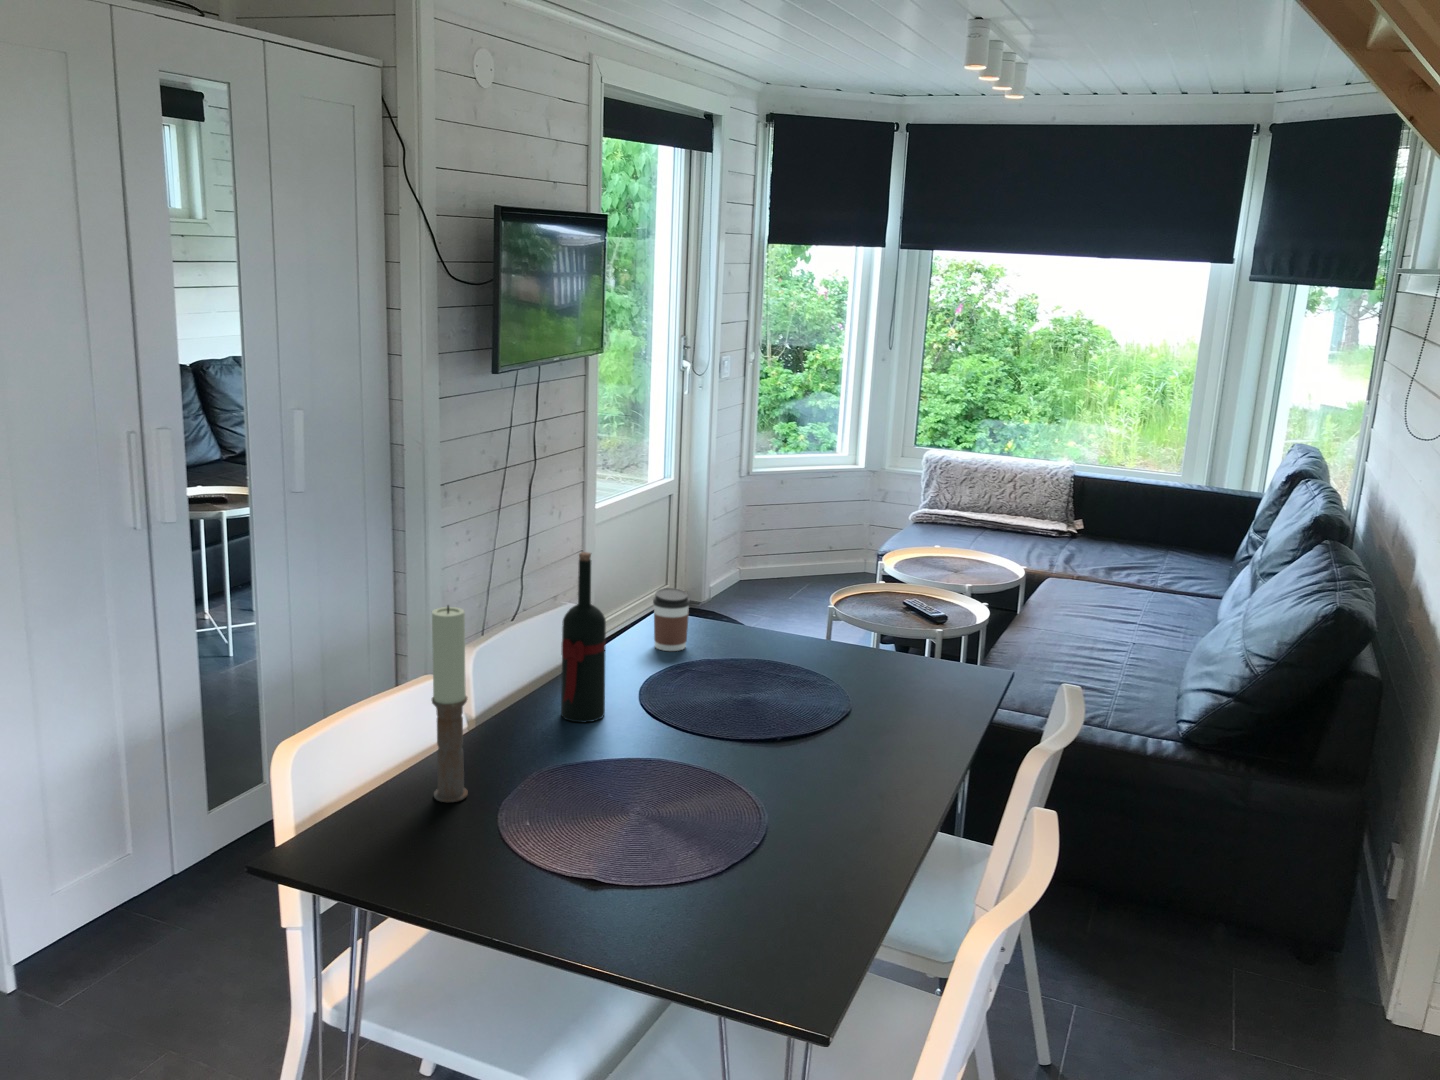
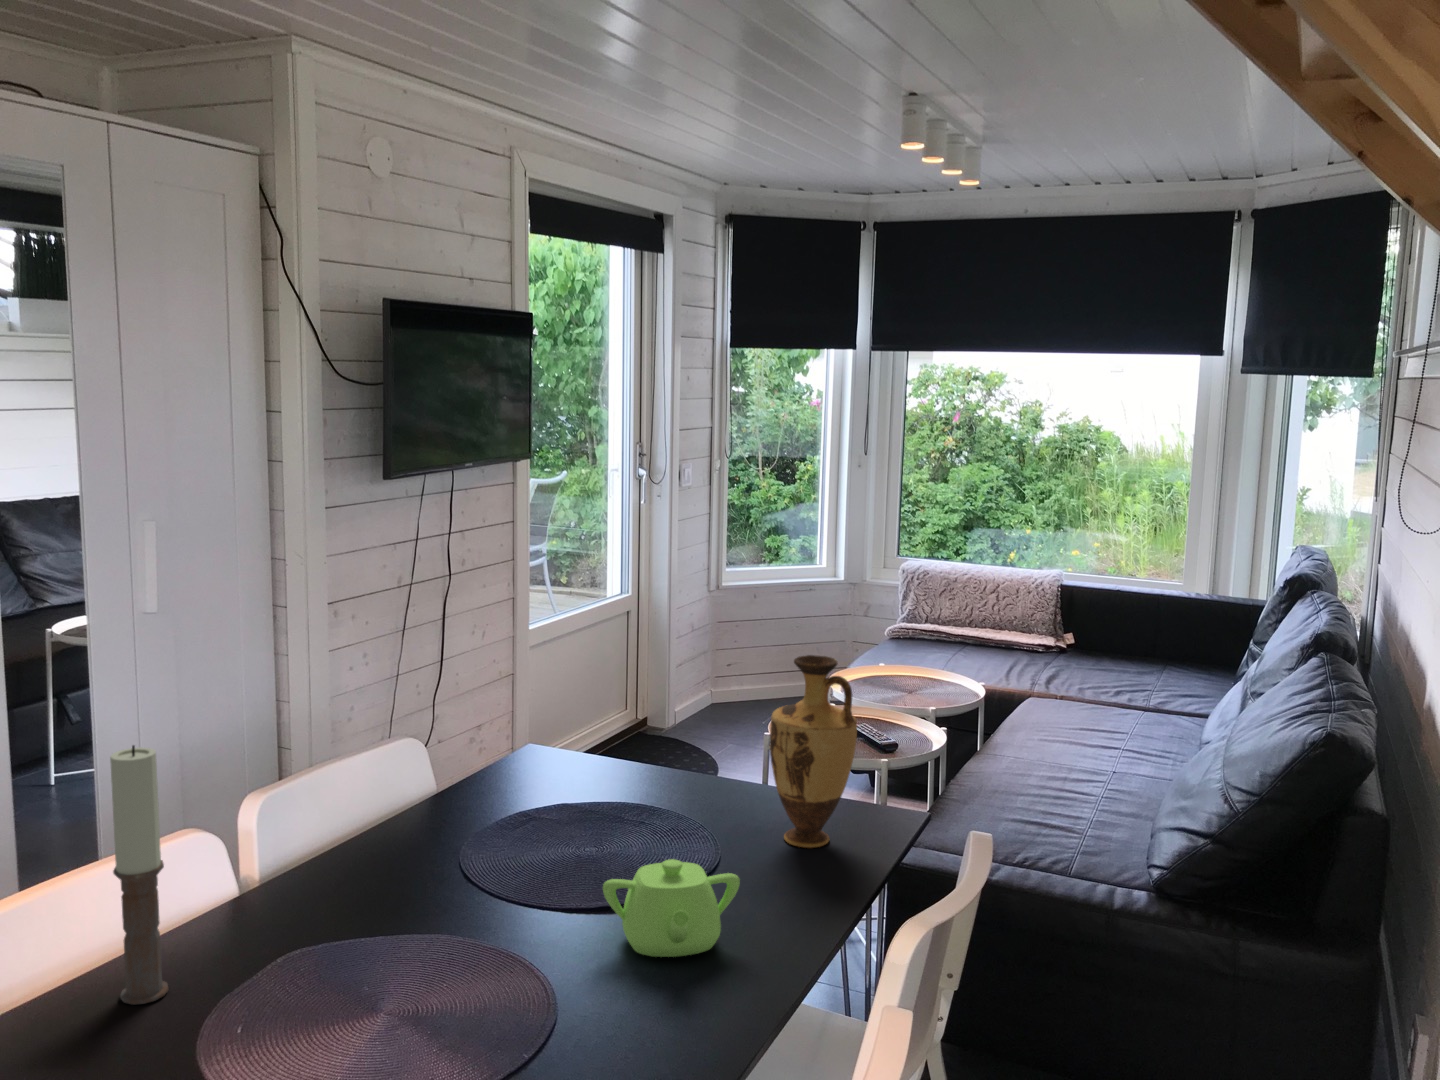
vase: none [891,540,965,696] -> present [770,655,857,848]
wine bottle: present [561,552,606,722] -> none [341,675,403,888]
coffee cup: present [653,588,690,651] -> none [503,716,547,792]
teapot: none [788,700,893,774] -> present [603,859,740,957]

